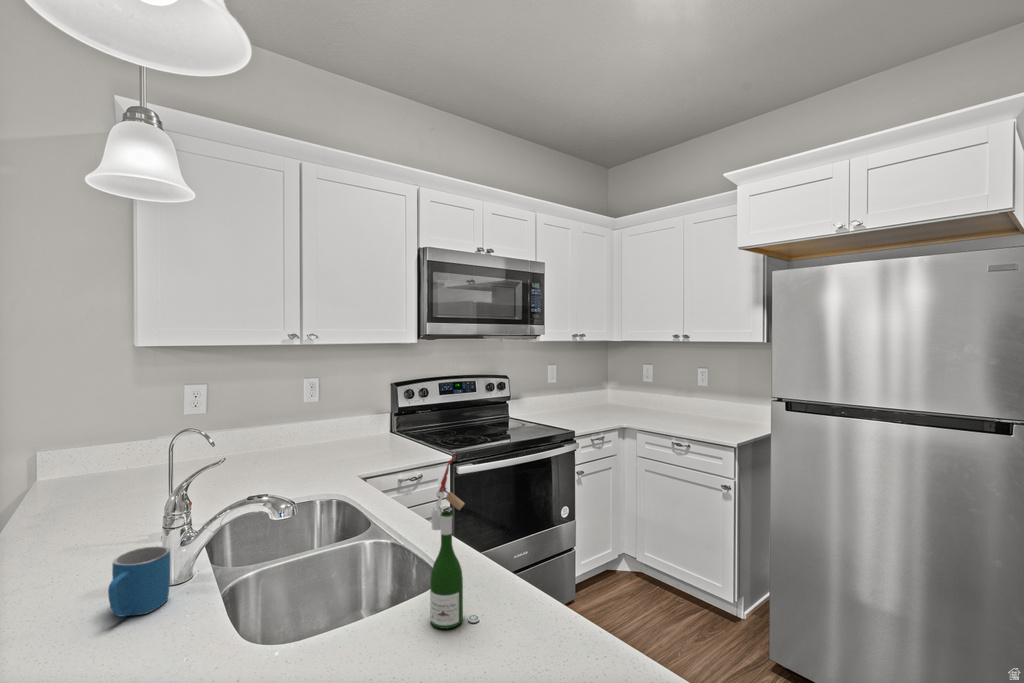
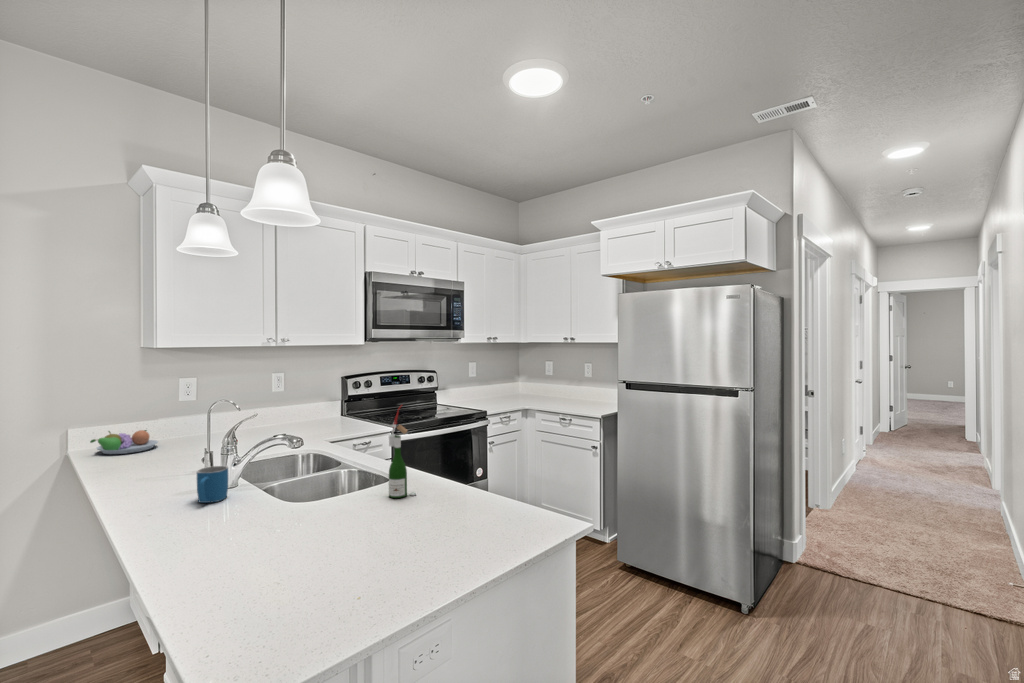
fruit bowl: none [51,454,145,490] -> present [90,430,158,454]

